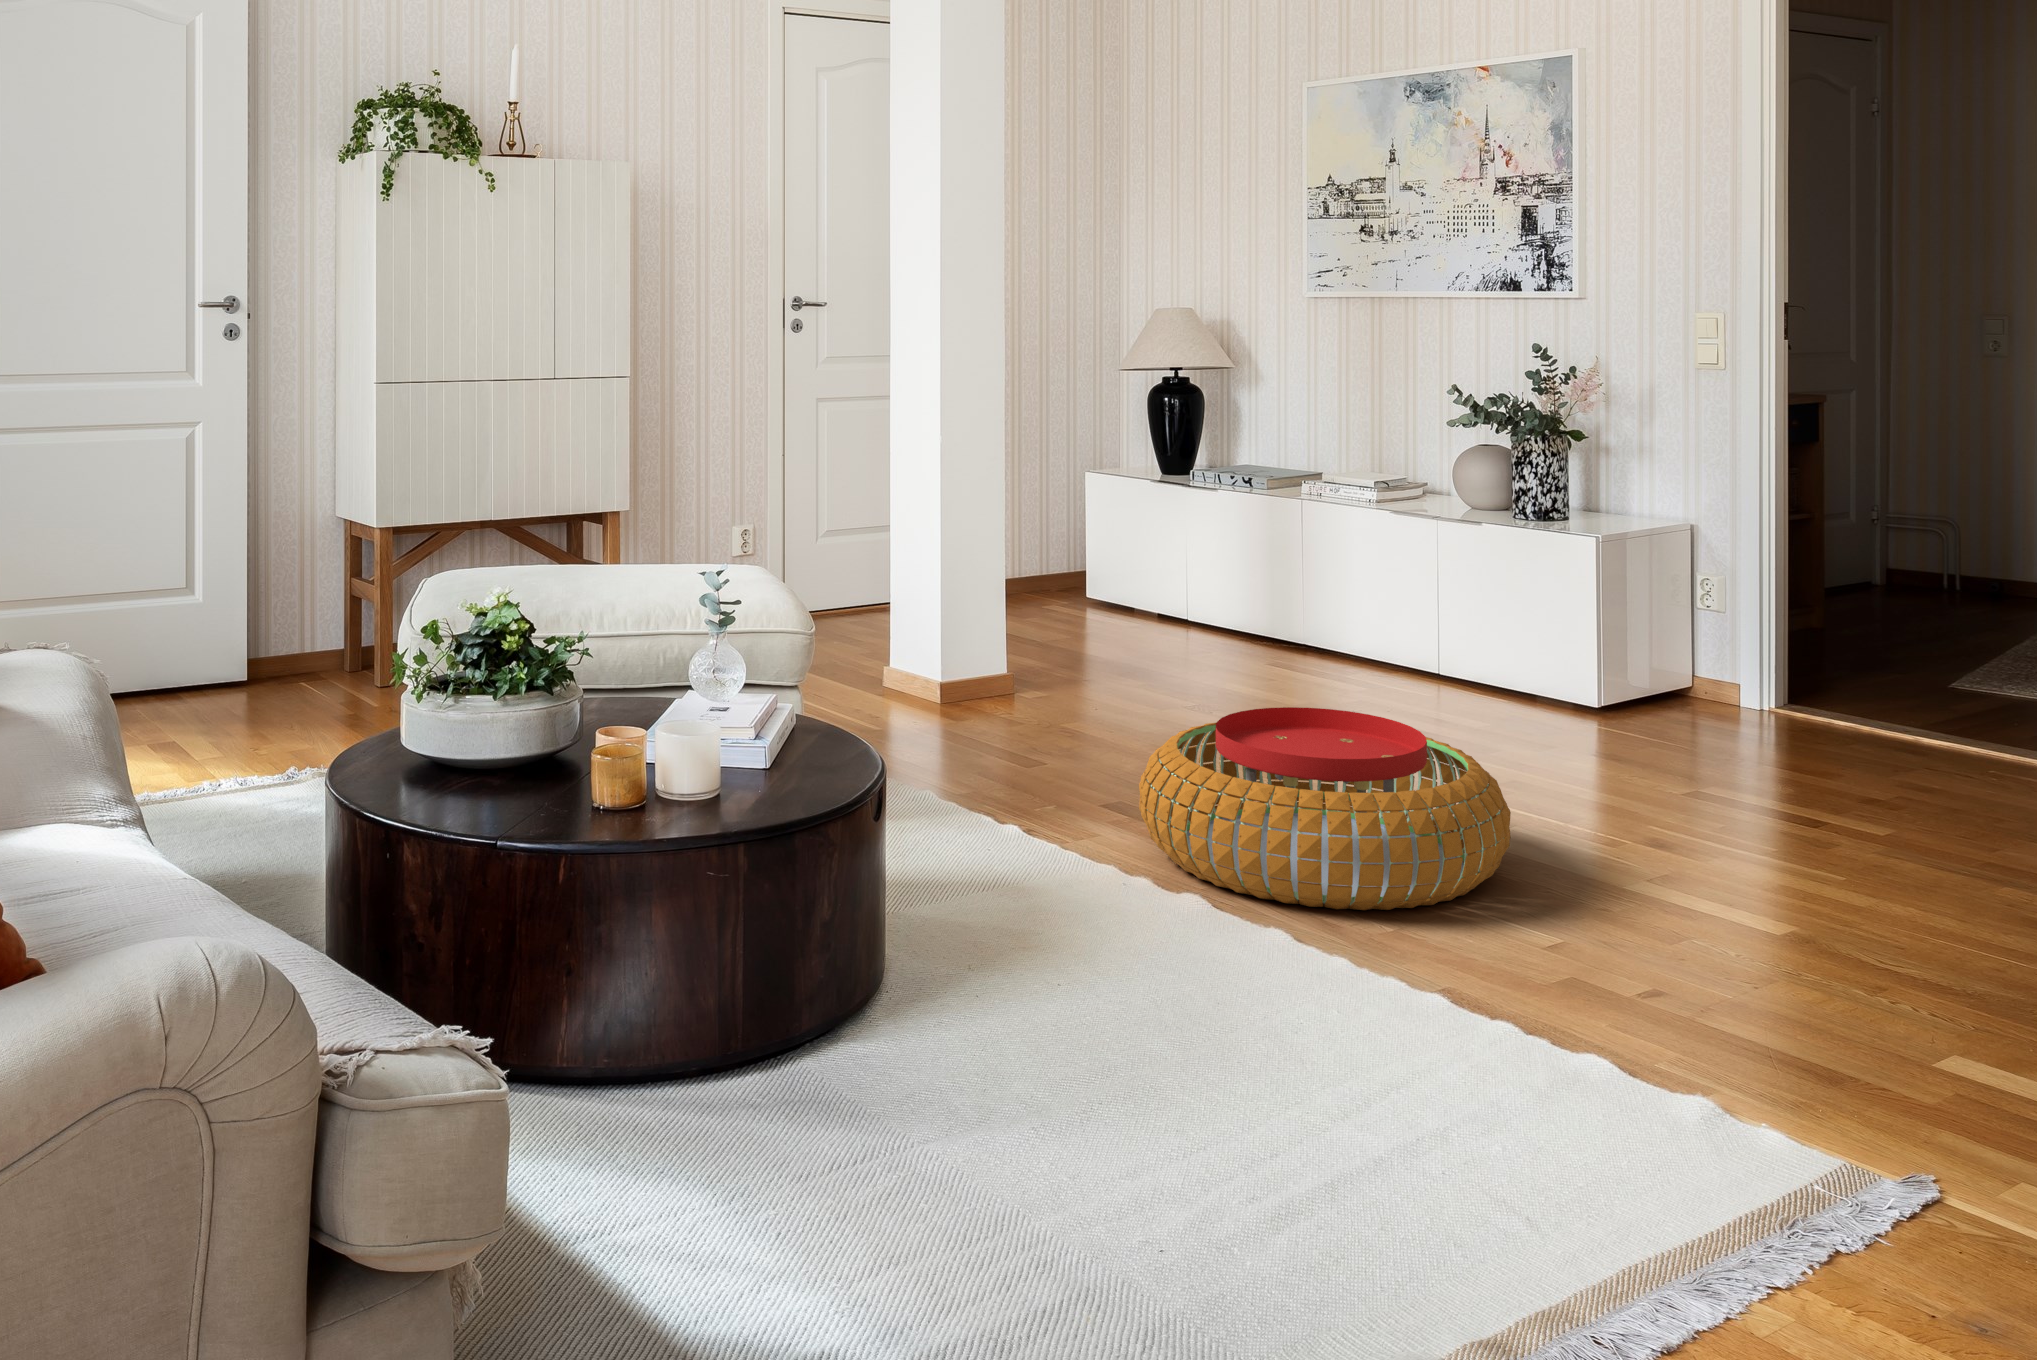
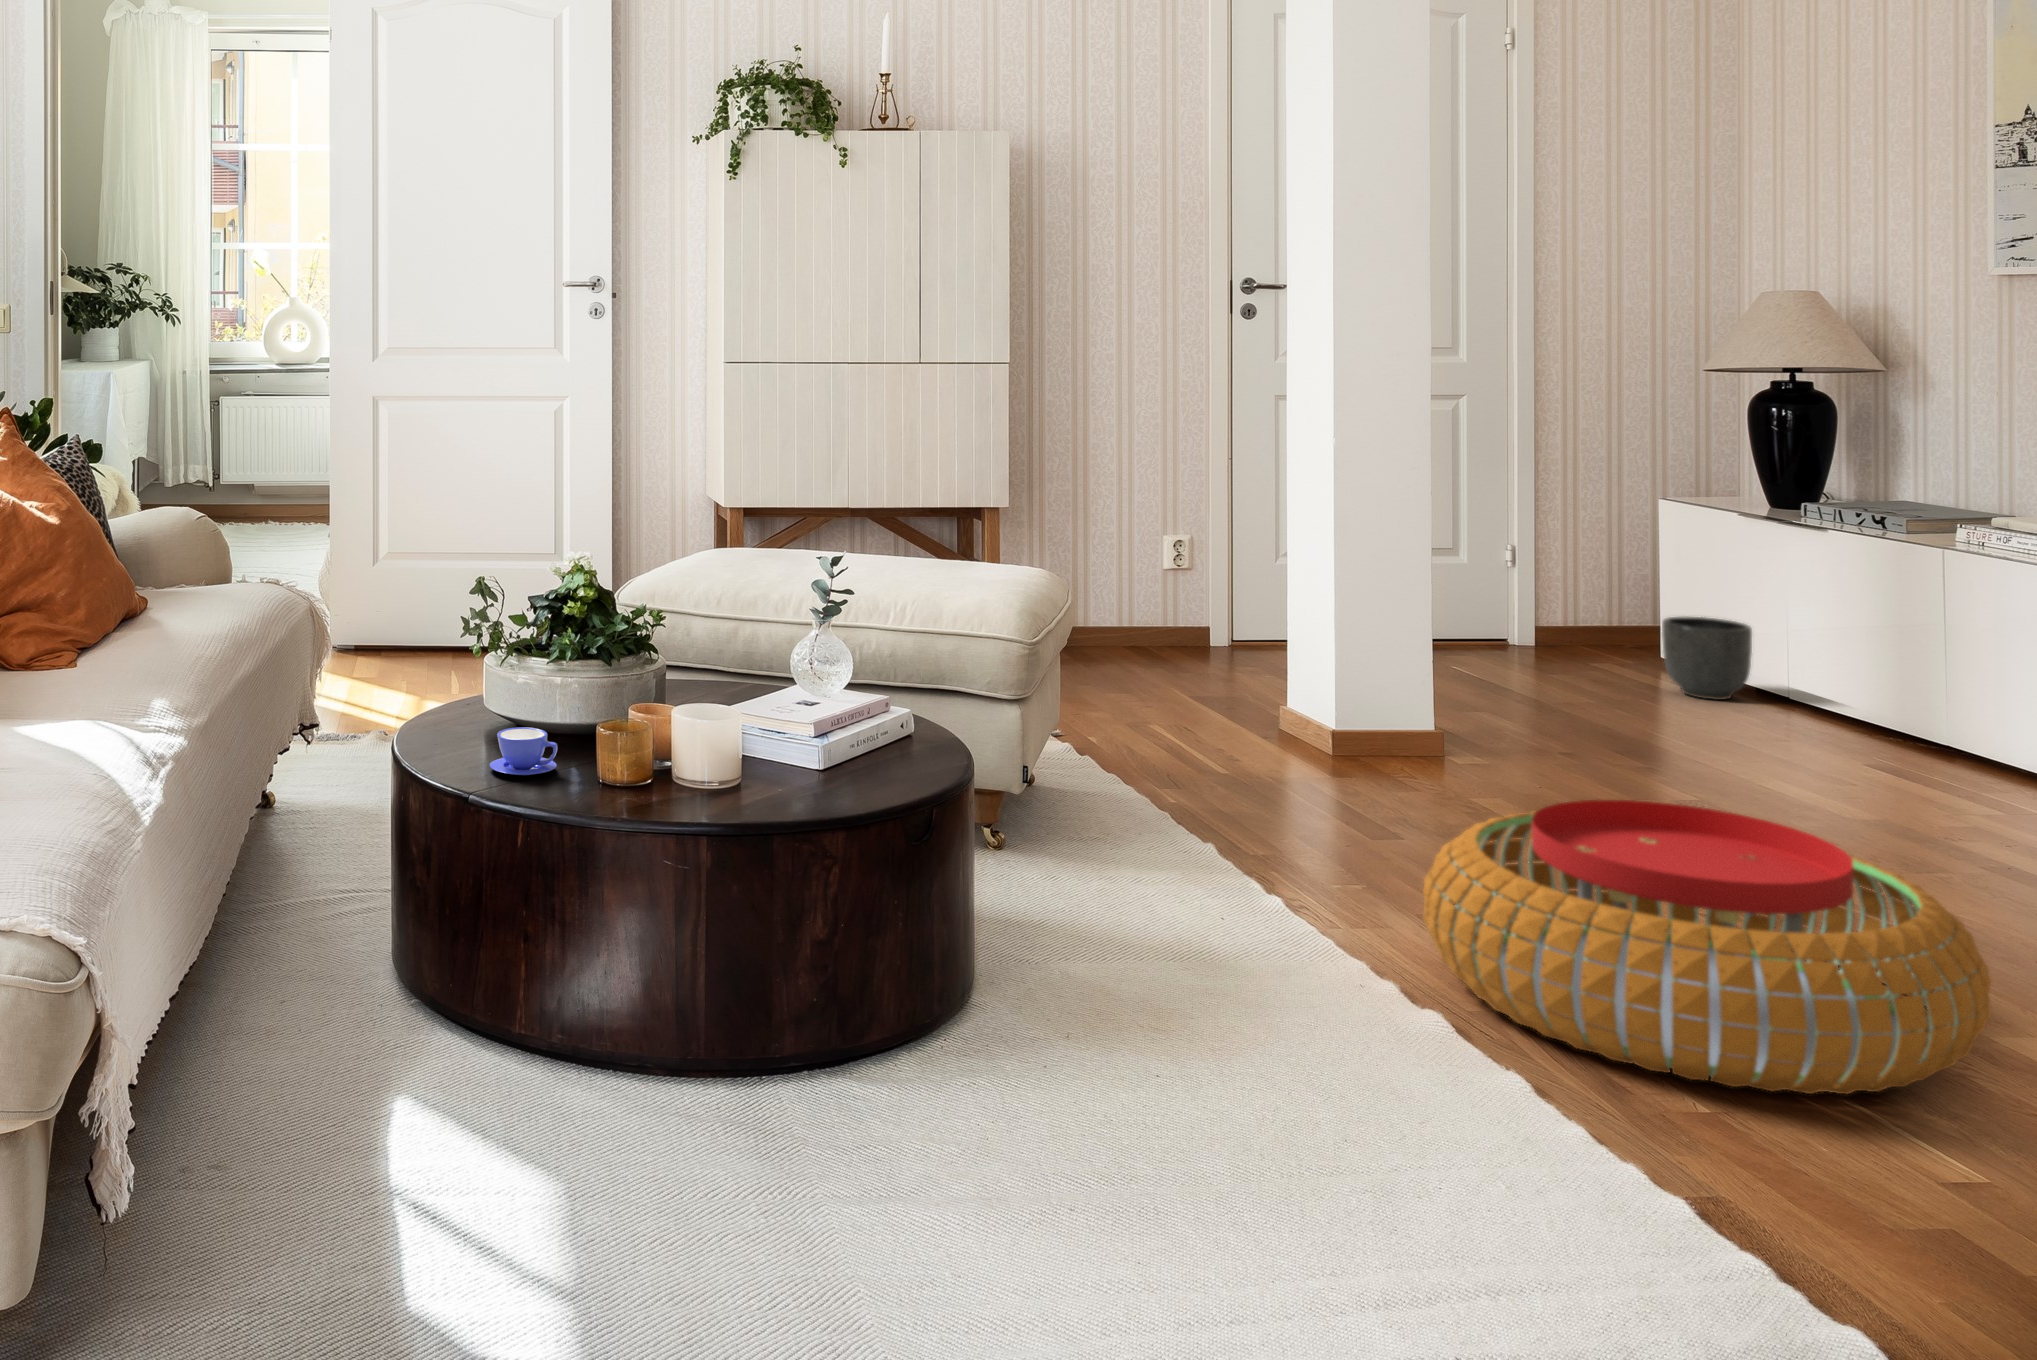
planter: none [1109,564,1168,627] -> present [1662,616,1752,700]
teacup: none [479,765,548,813] -> present [490,727,557,775]

